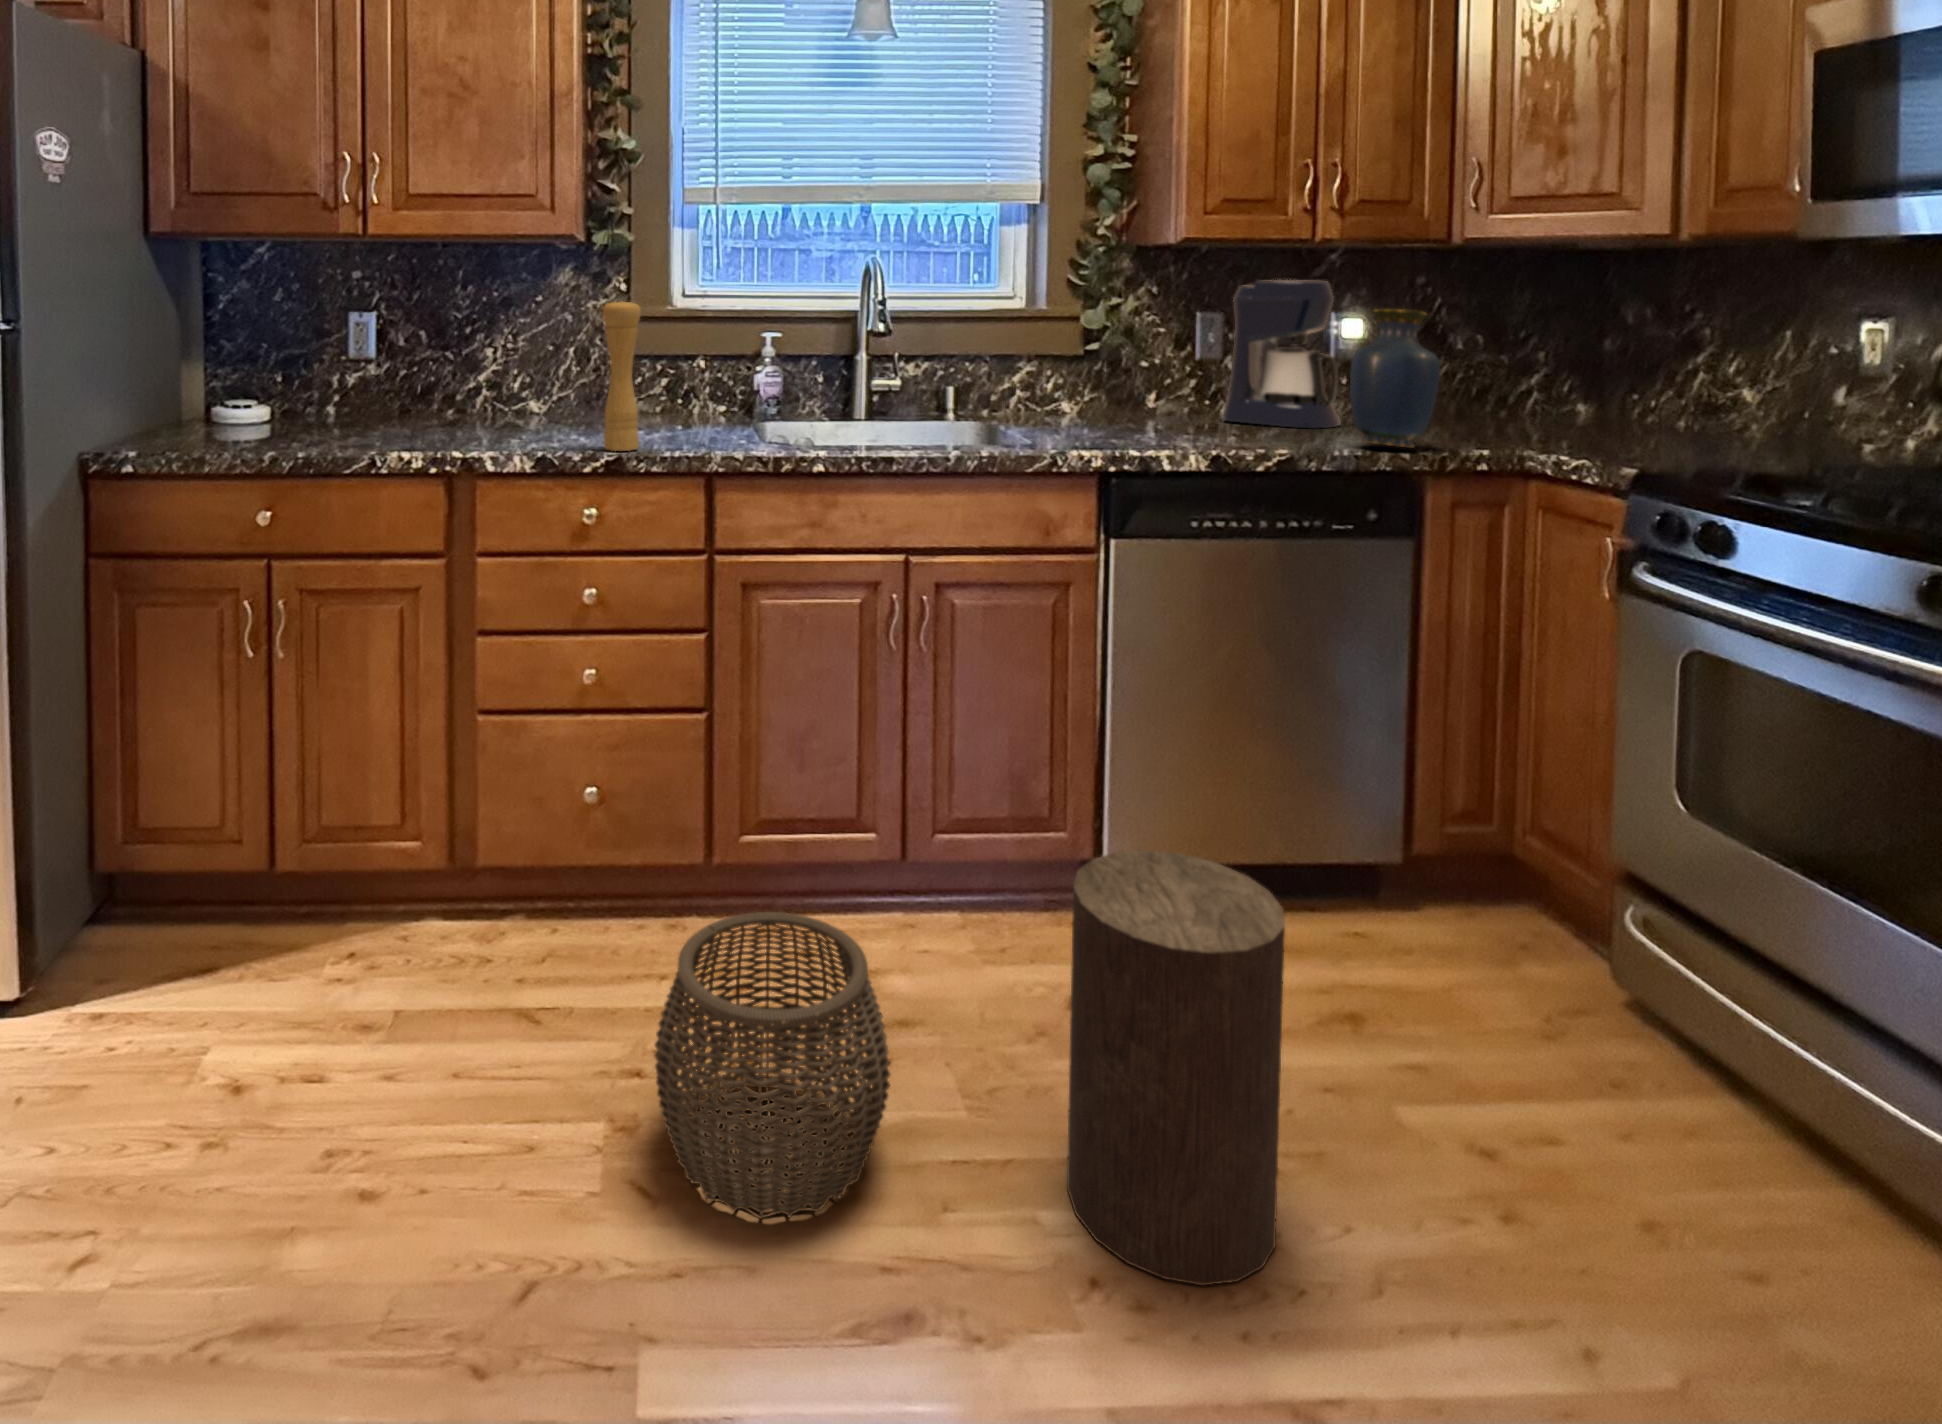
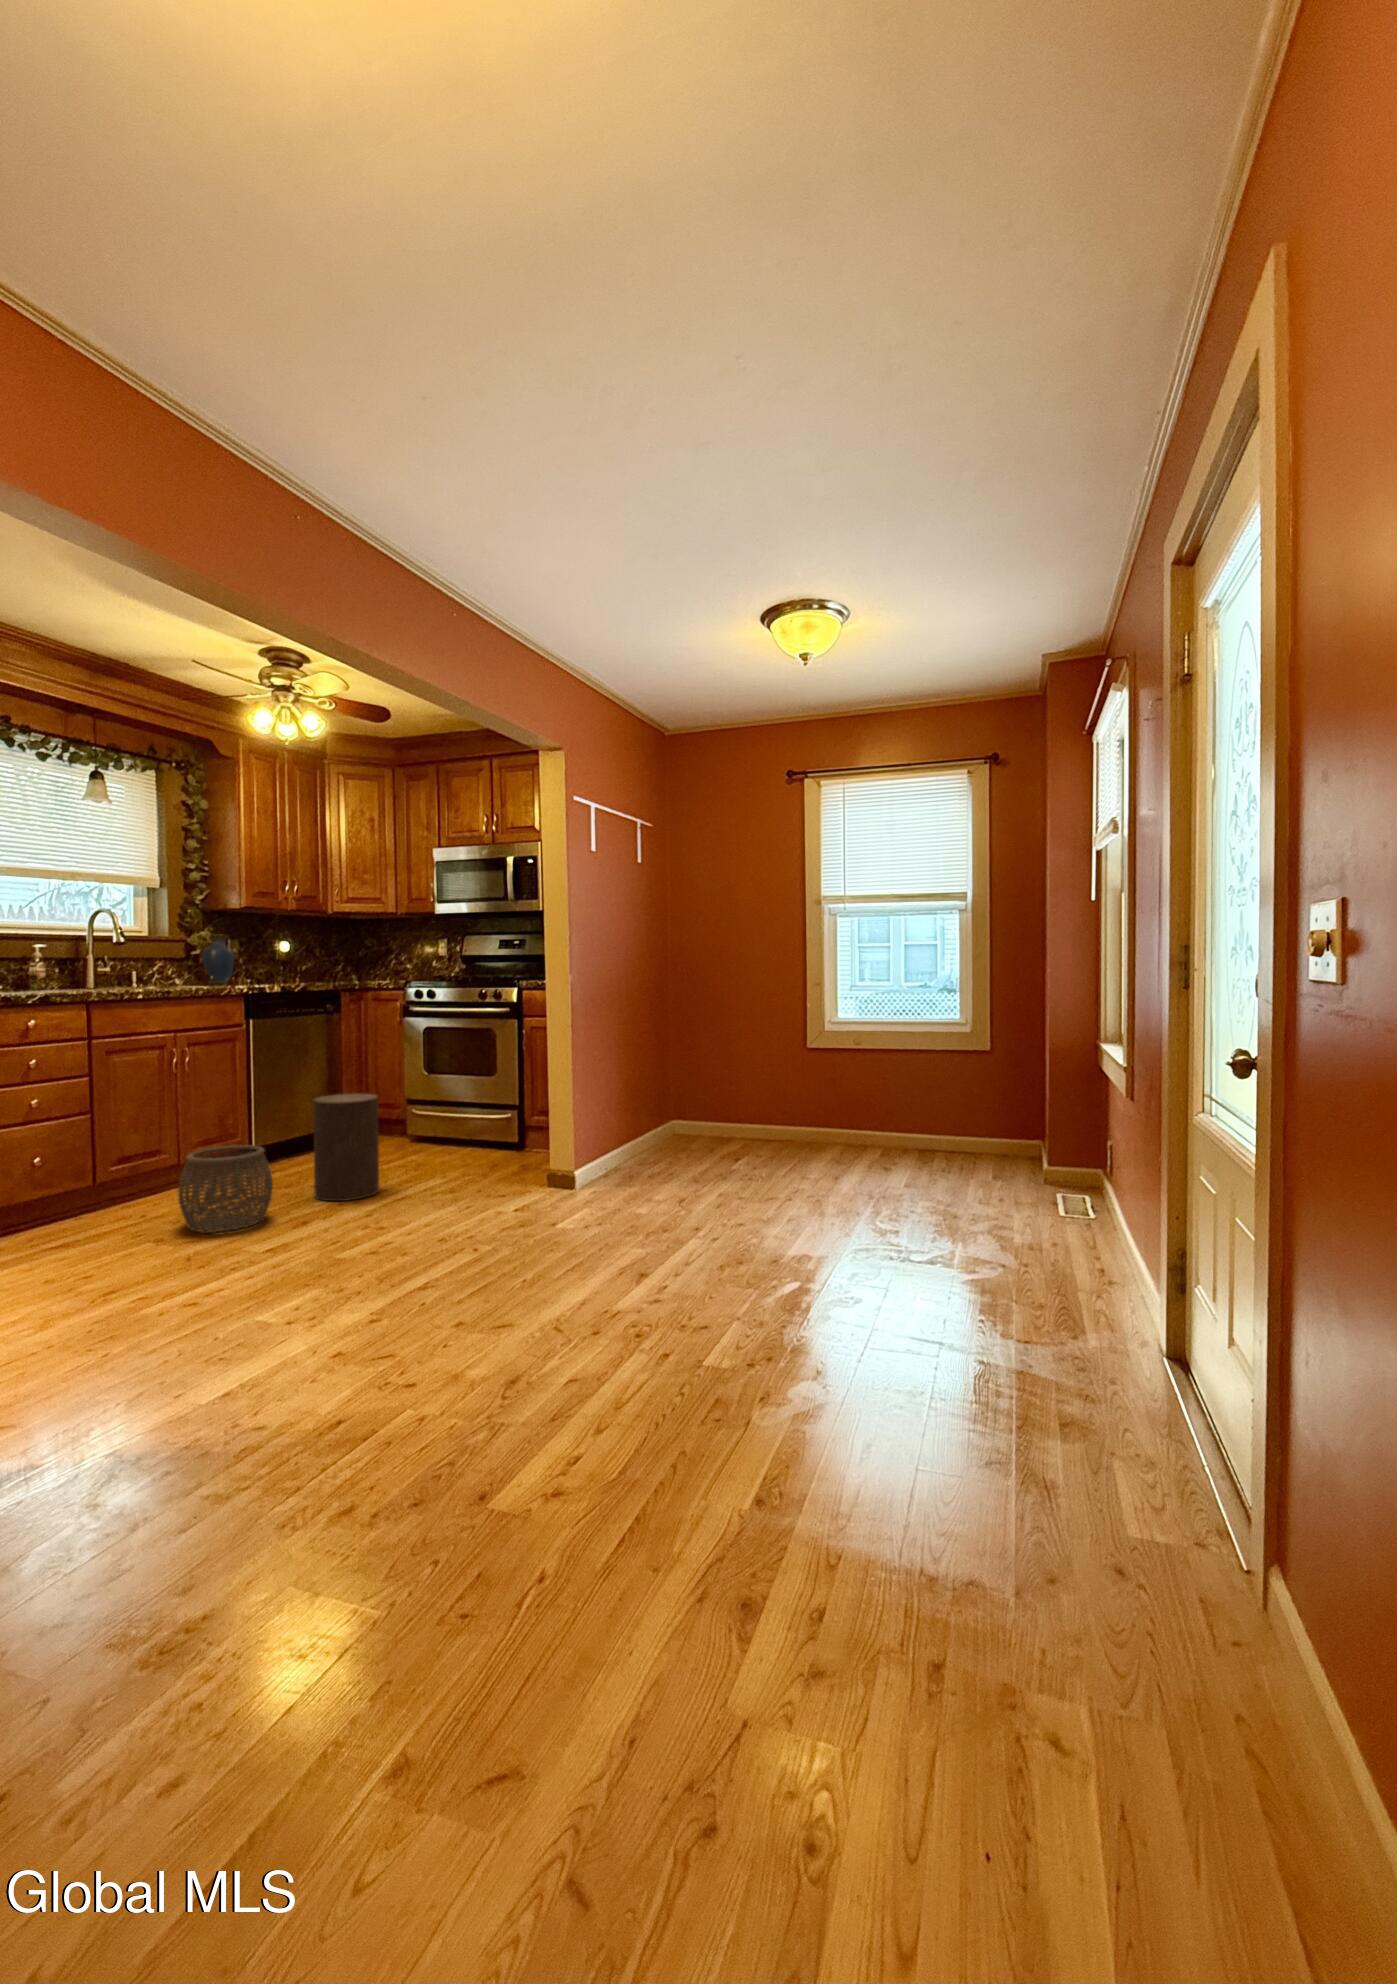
coffee maker: present [1223,280,1341,428] -> none [244,926,291,983]
pepper mill: present [602,300,641,451] -> none [32,918,55,991]
vase: present [1350,309,1440,448] -> present [203,934,234,985]

